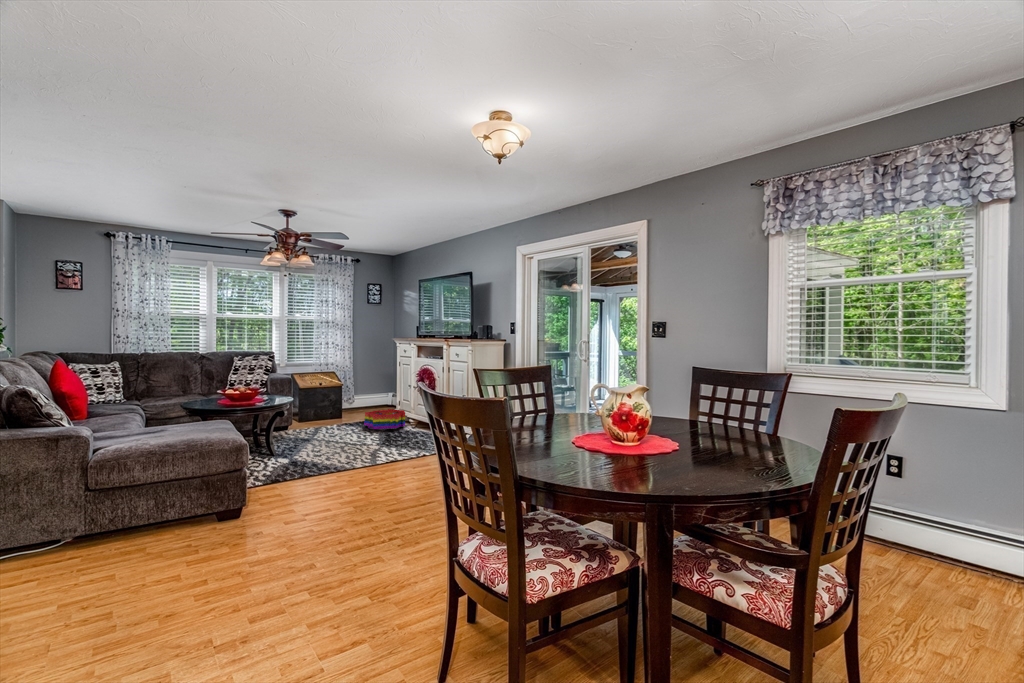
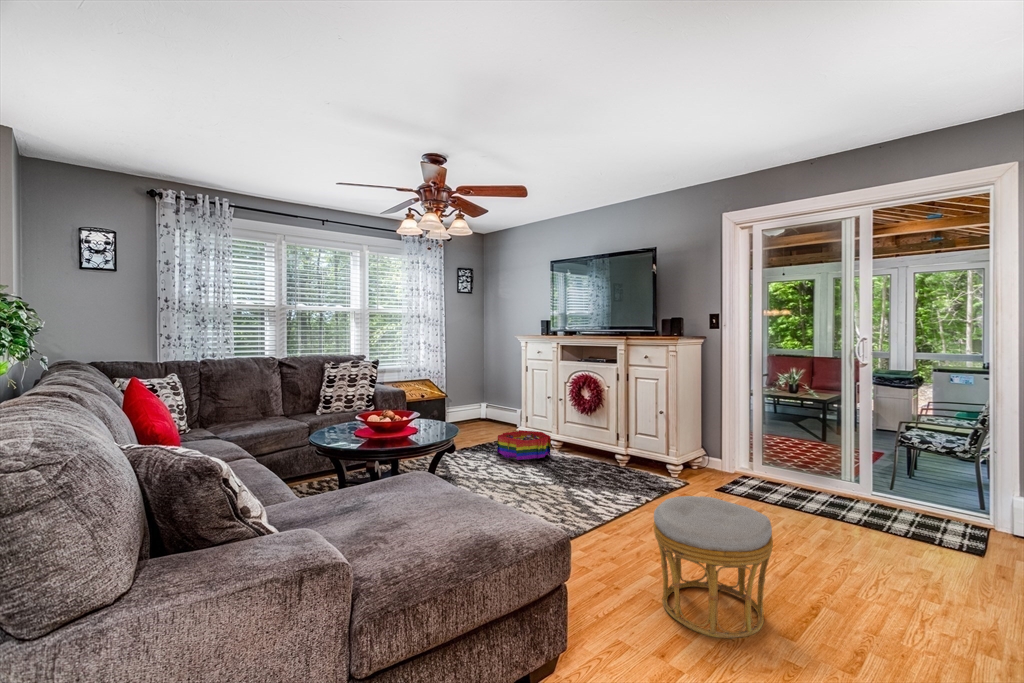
ottoman: none [344,433,412,507] -> present [653,496,773,639]

